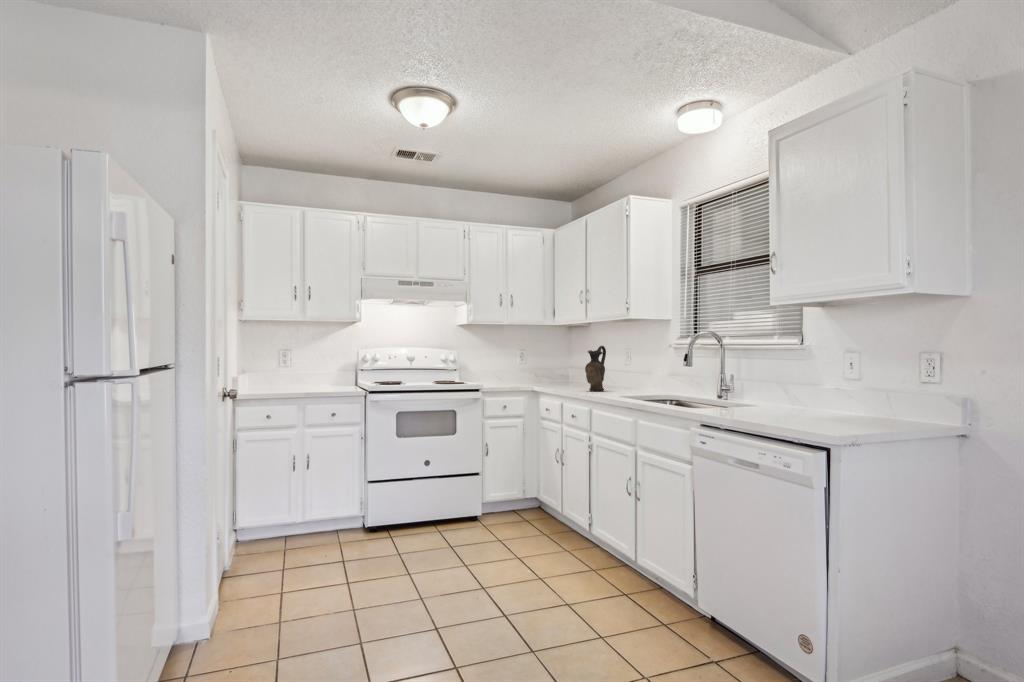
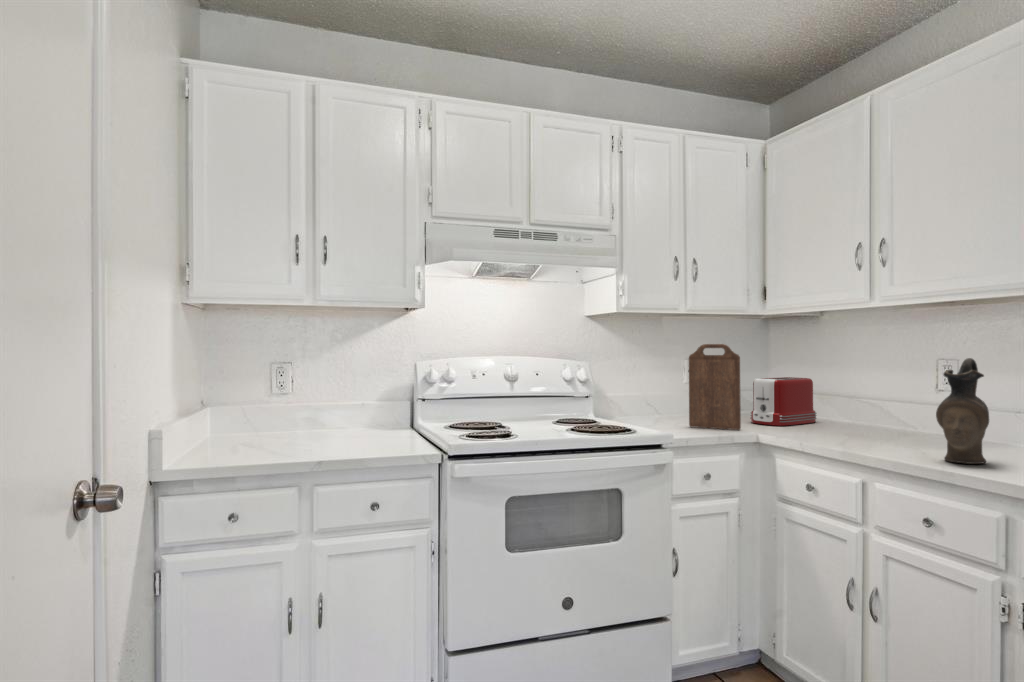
cutting board: none [506,341,530,386] -> present [689,344,741,430]
toaster: none [544,361,579,385] -> present [751,377,817,426]

